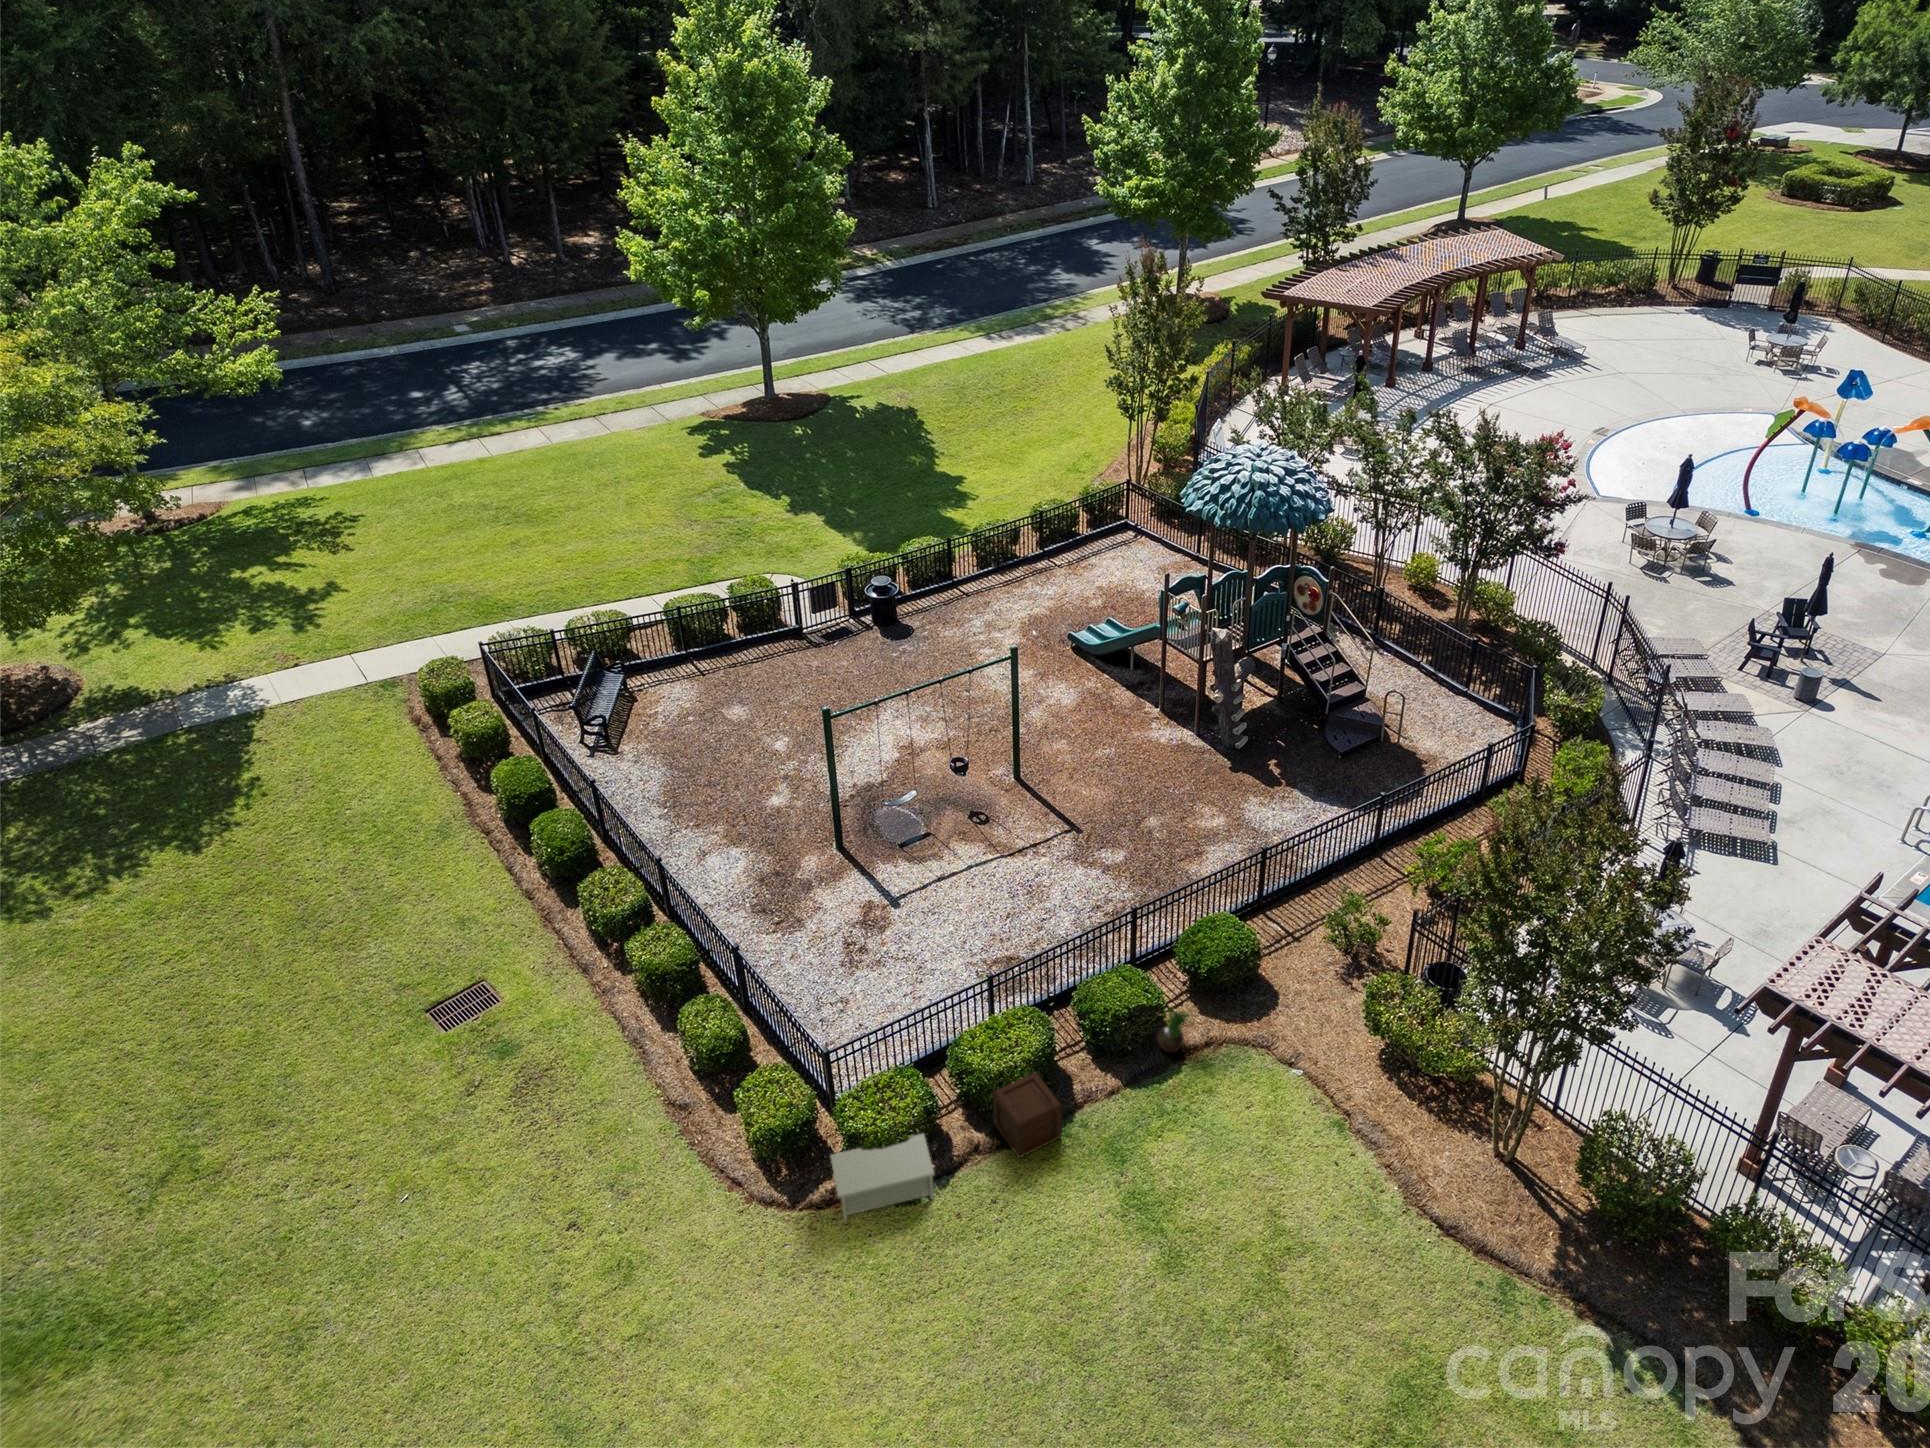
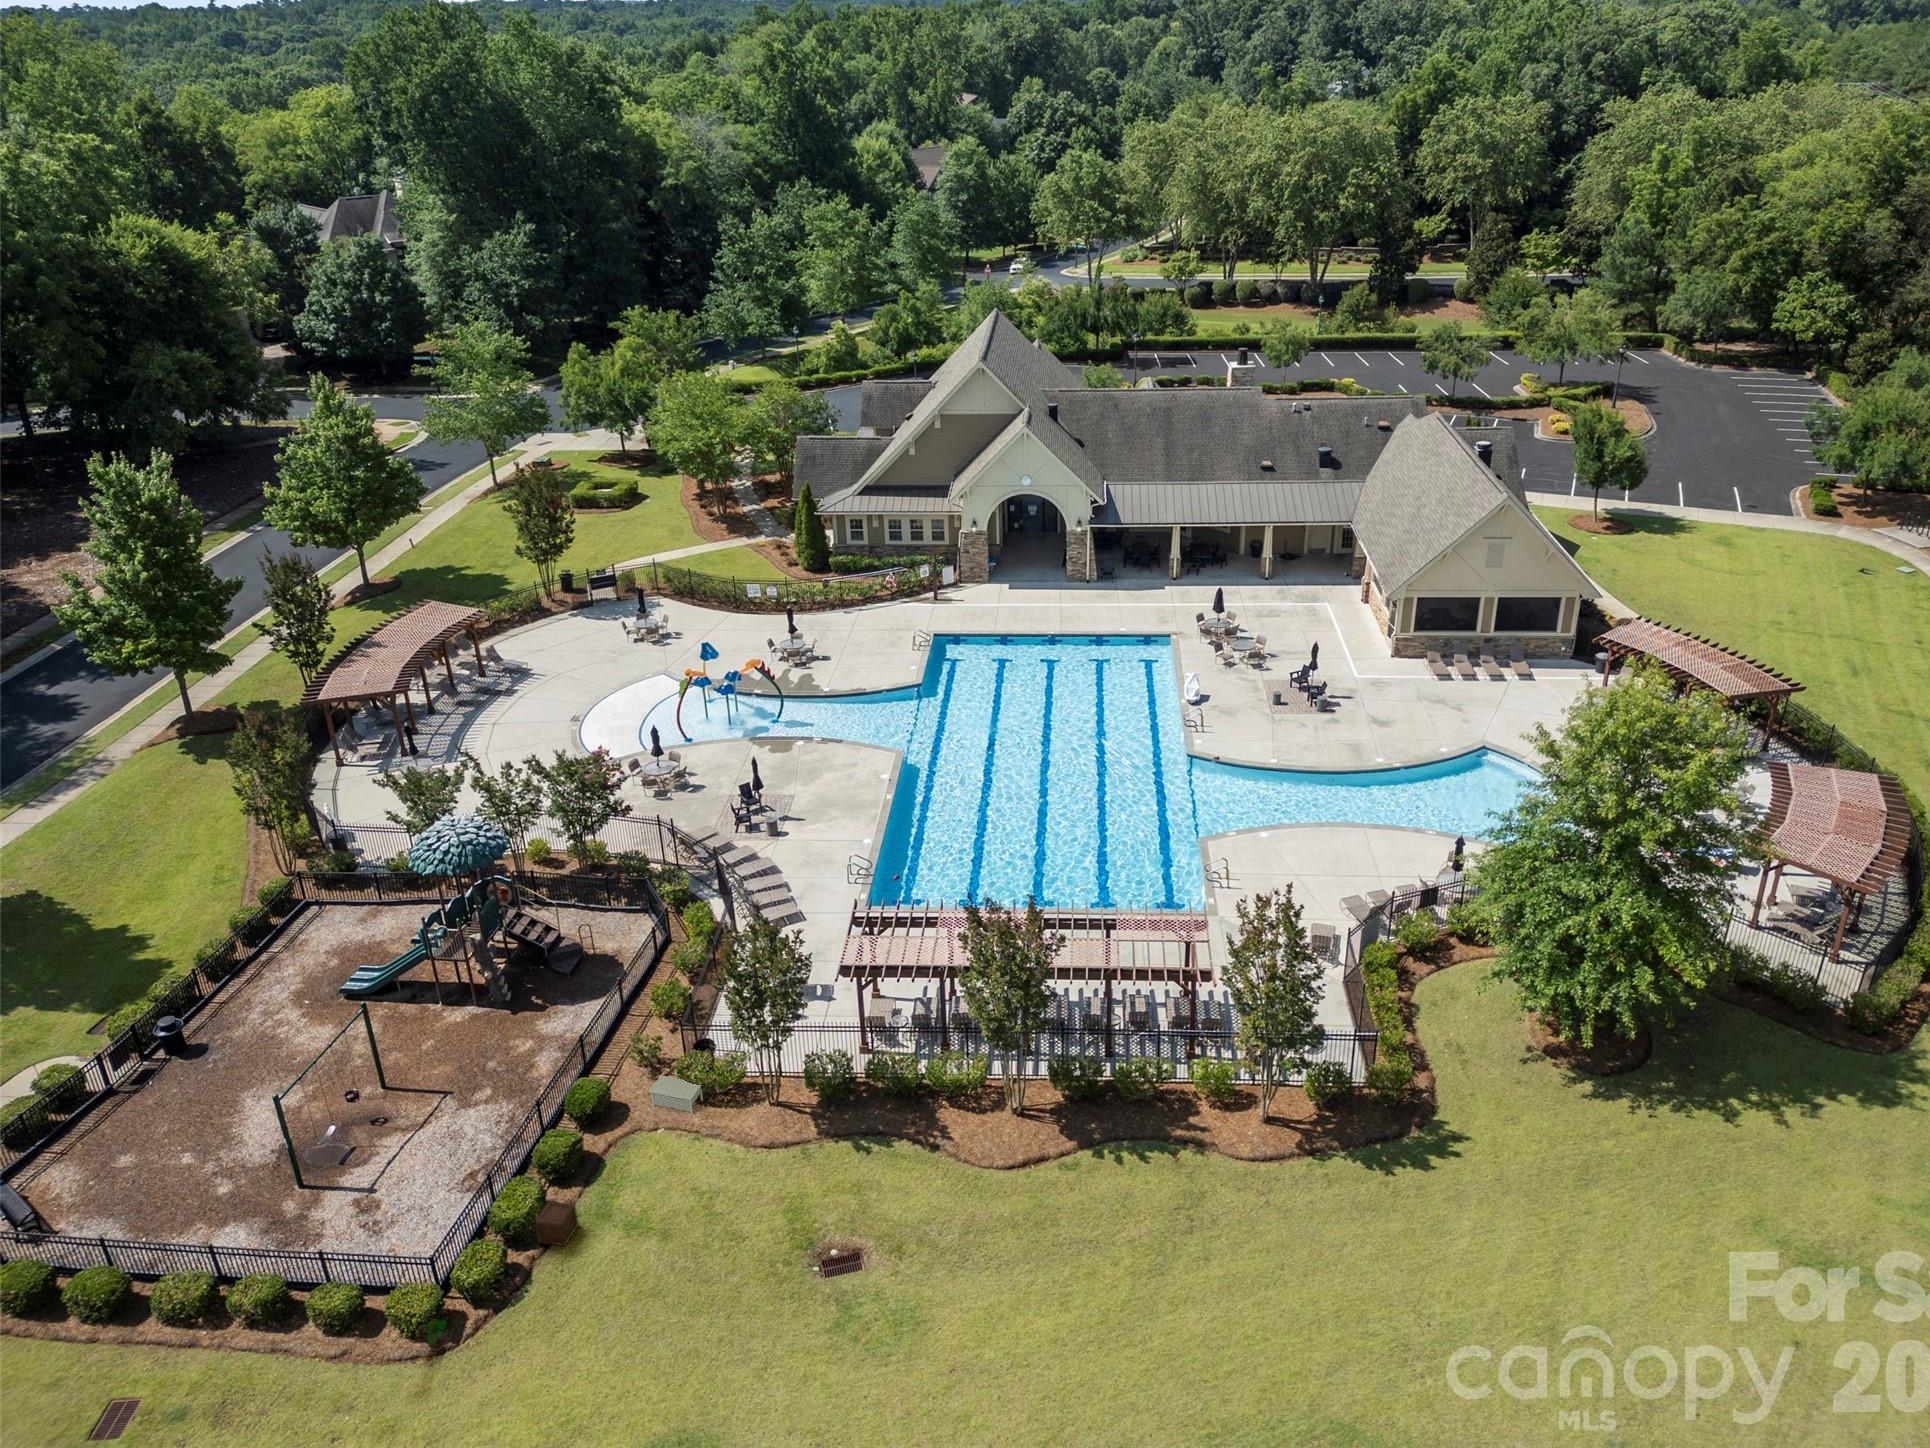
potted tree: present [1157,1010,1191,1052] -> present [428,1319,447,1351]
storage bench: present [831,1133,935,1221] -> present [649,1076,703,1114]

